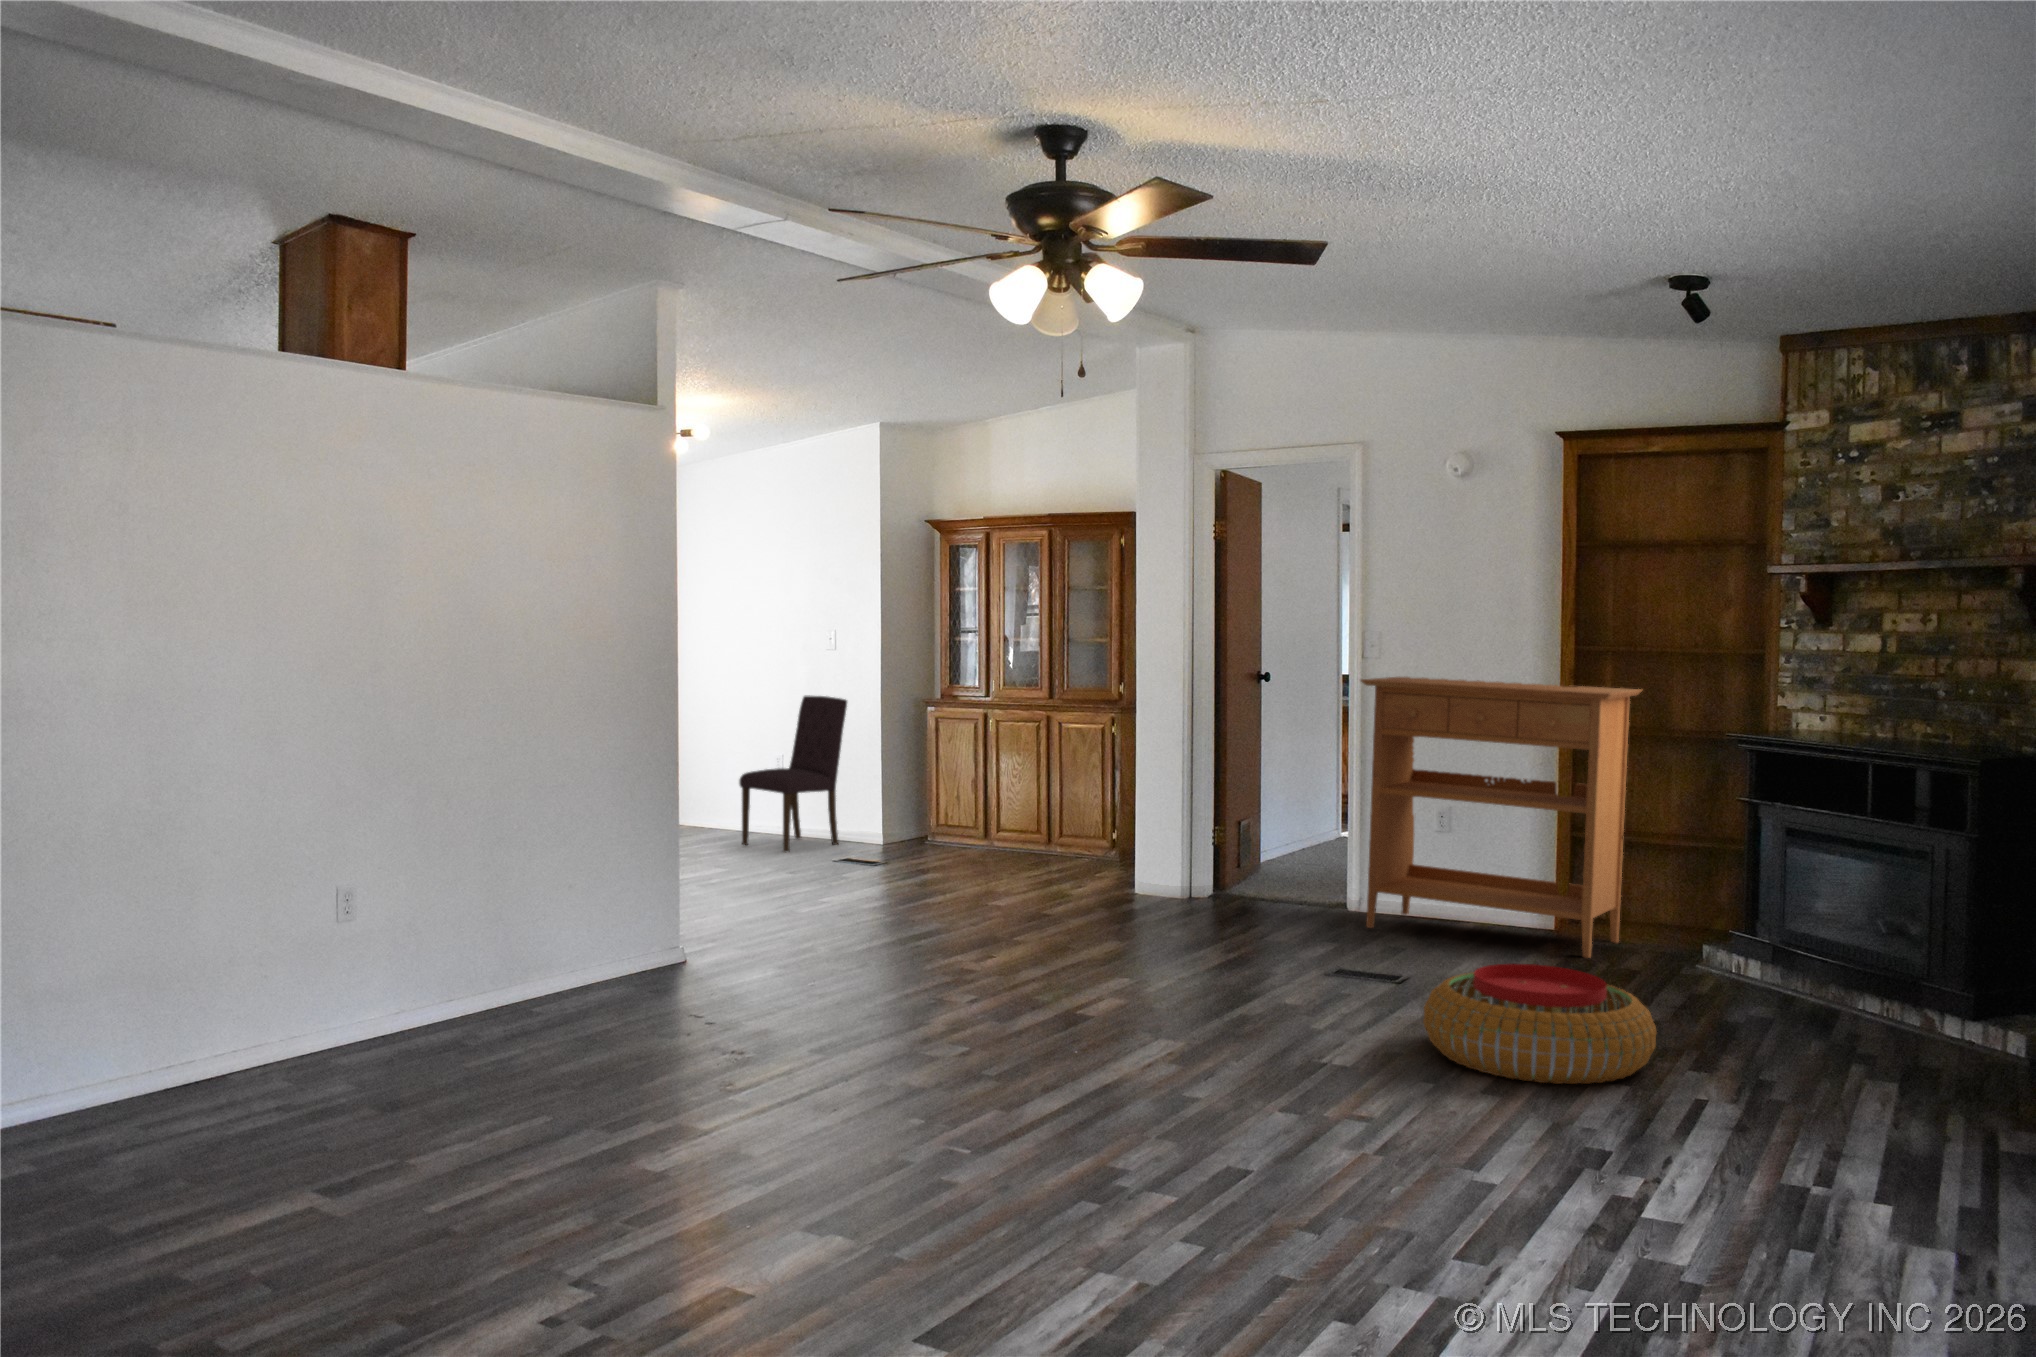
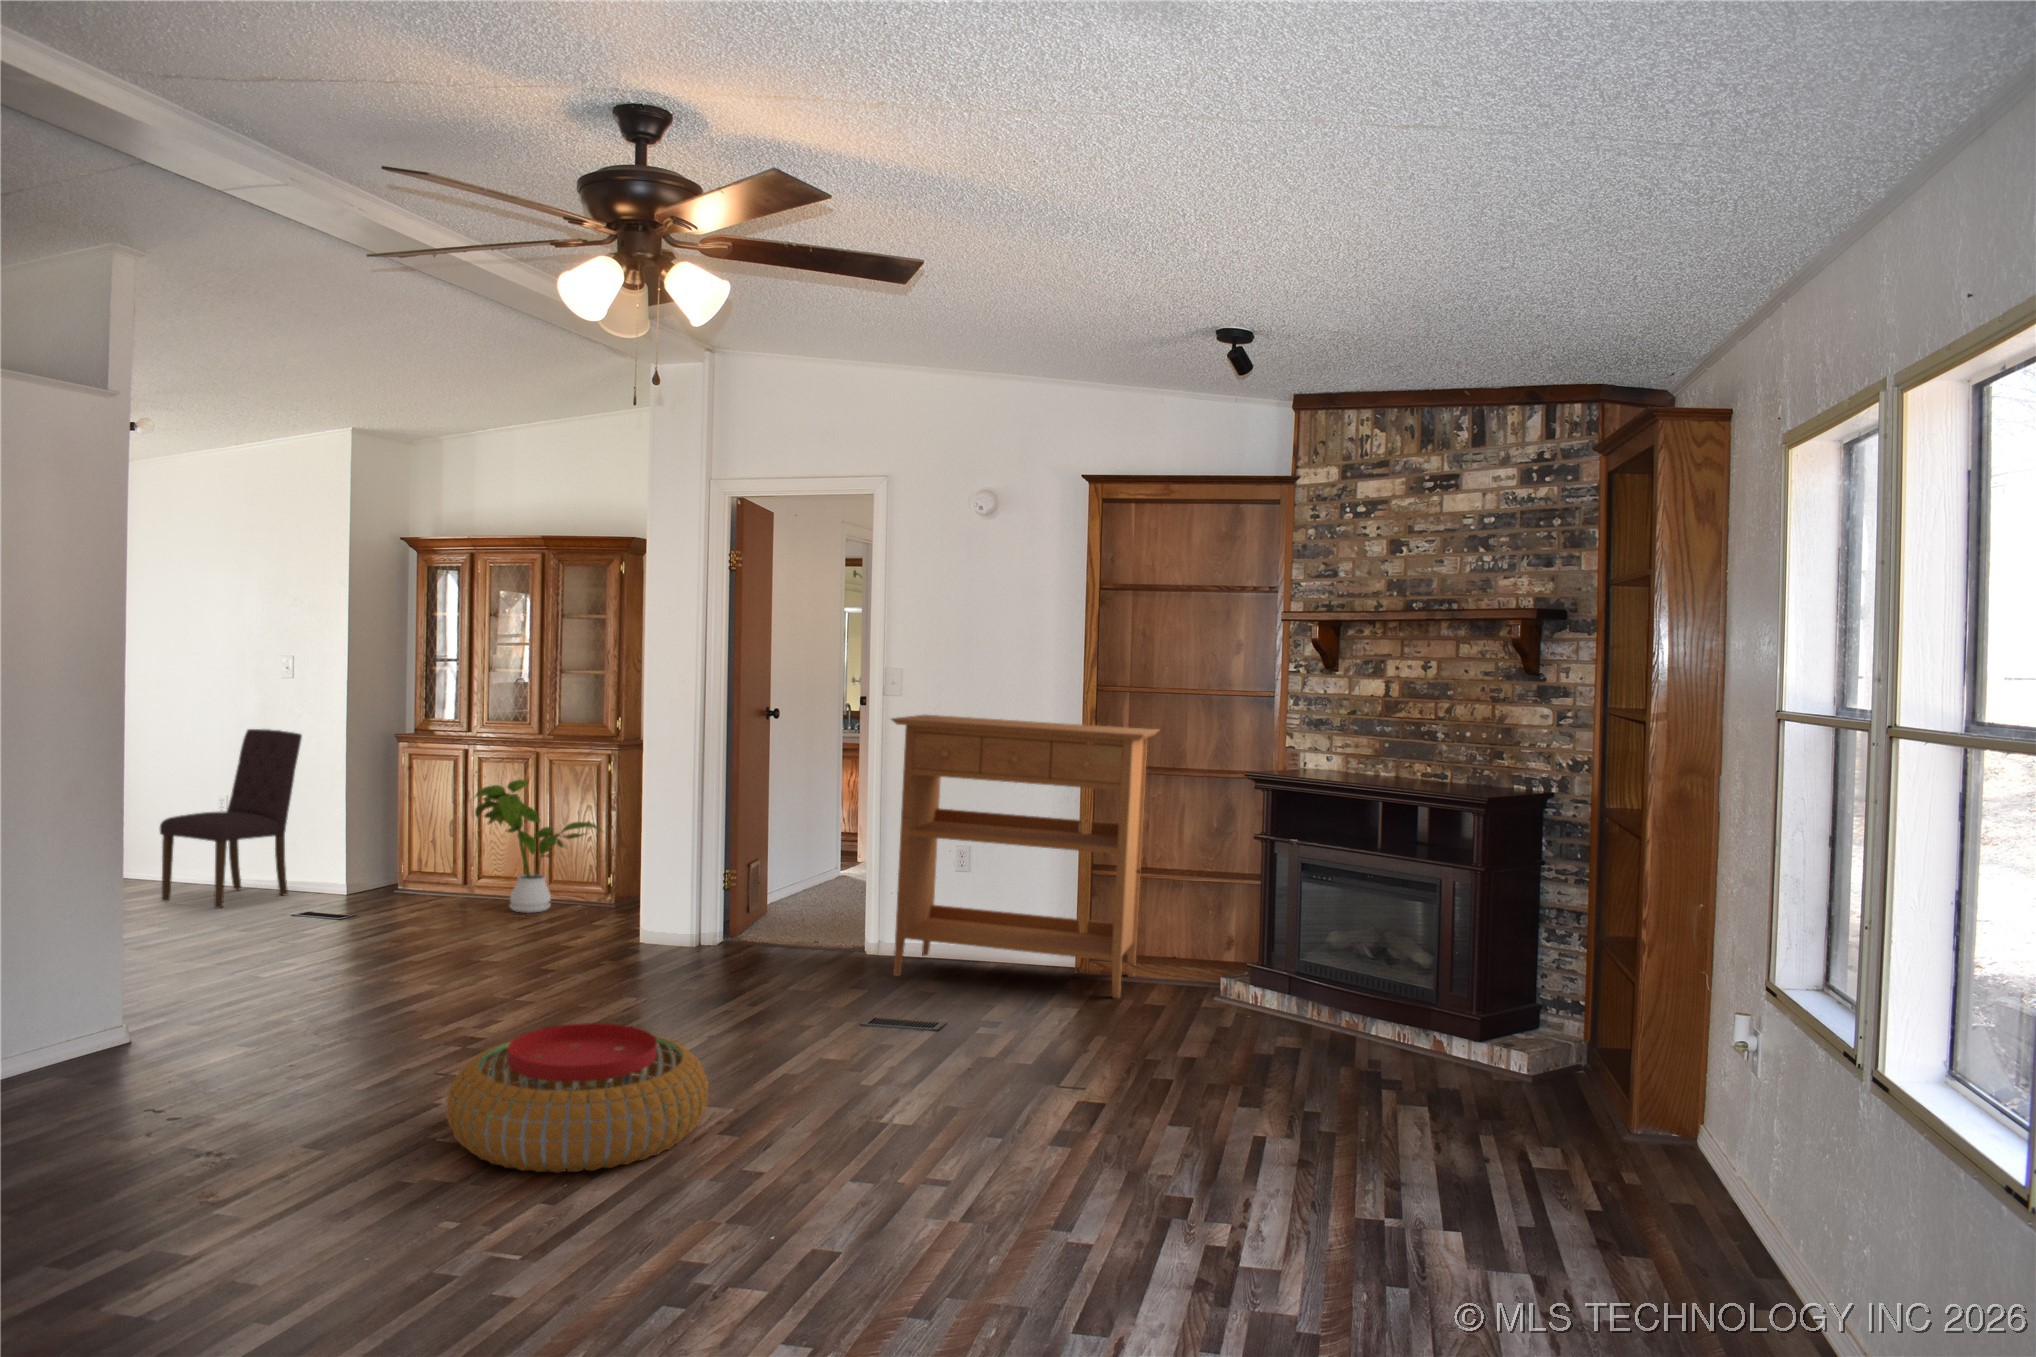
house plant: none [990,741,1108,865] -> present [475,779,601,913]
pouf: present [1423,964,1656,1084] -> present [446,1023,709,1173]

